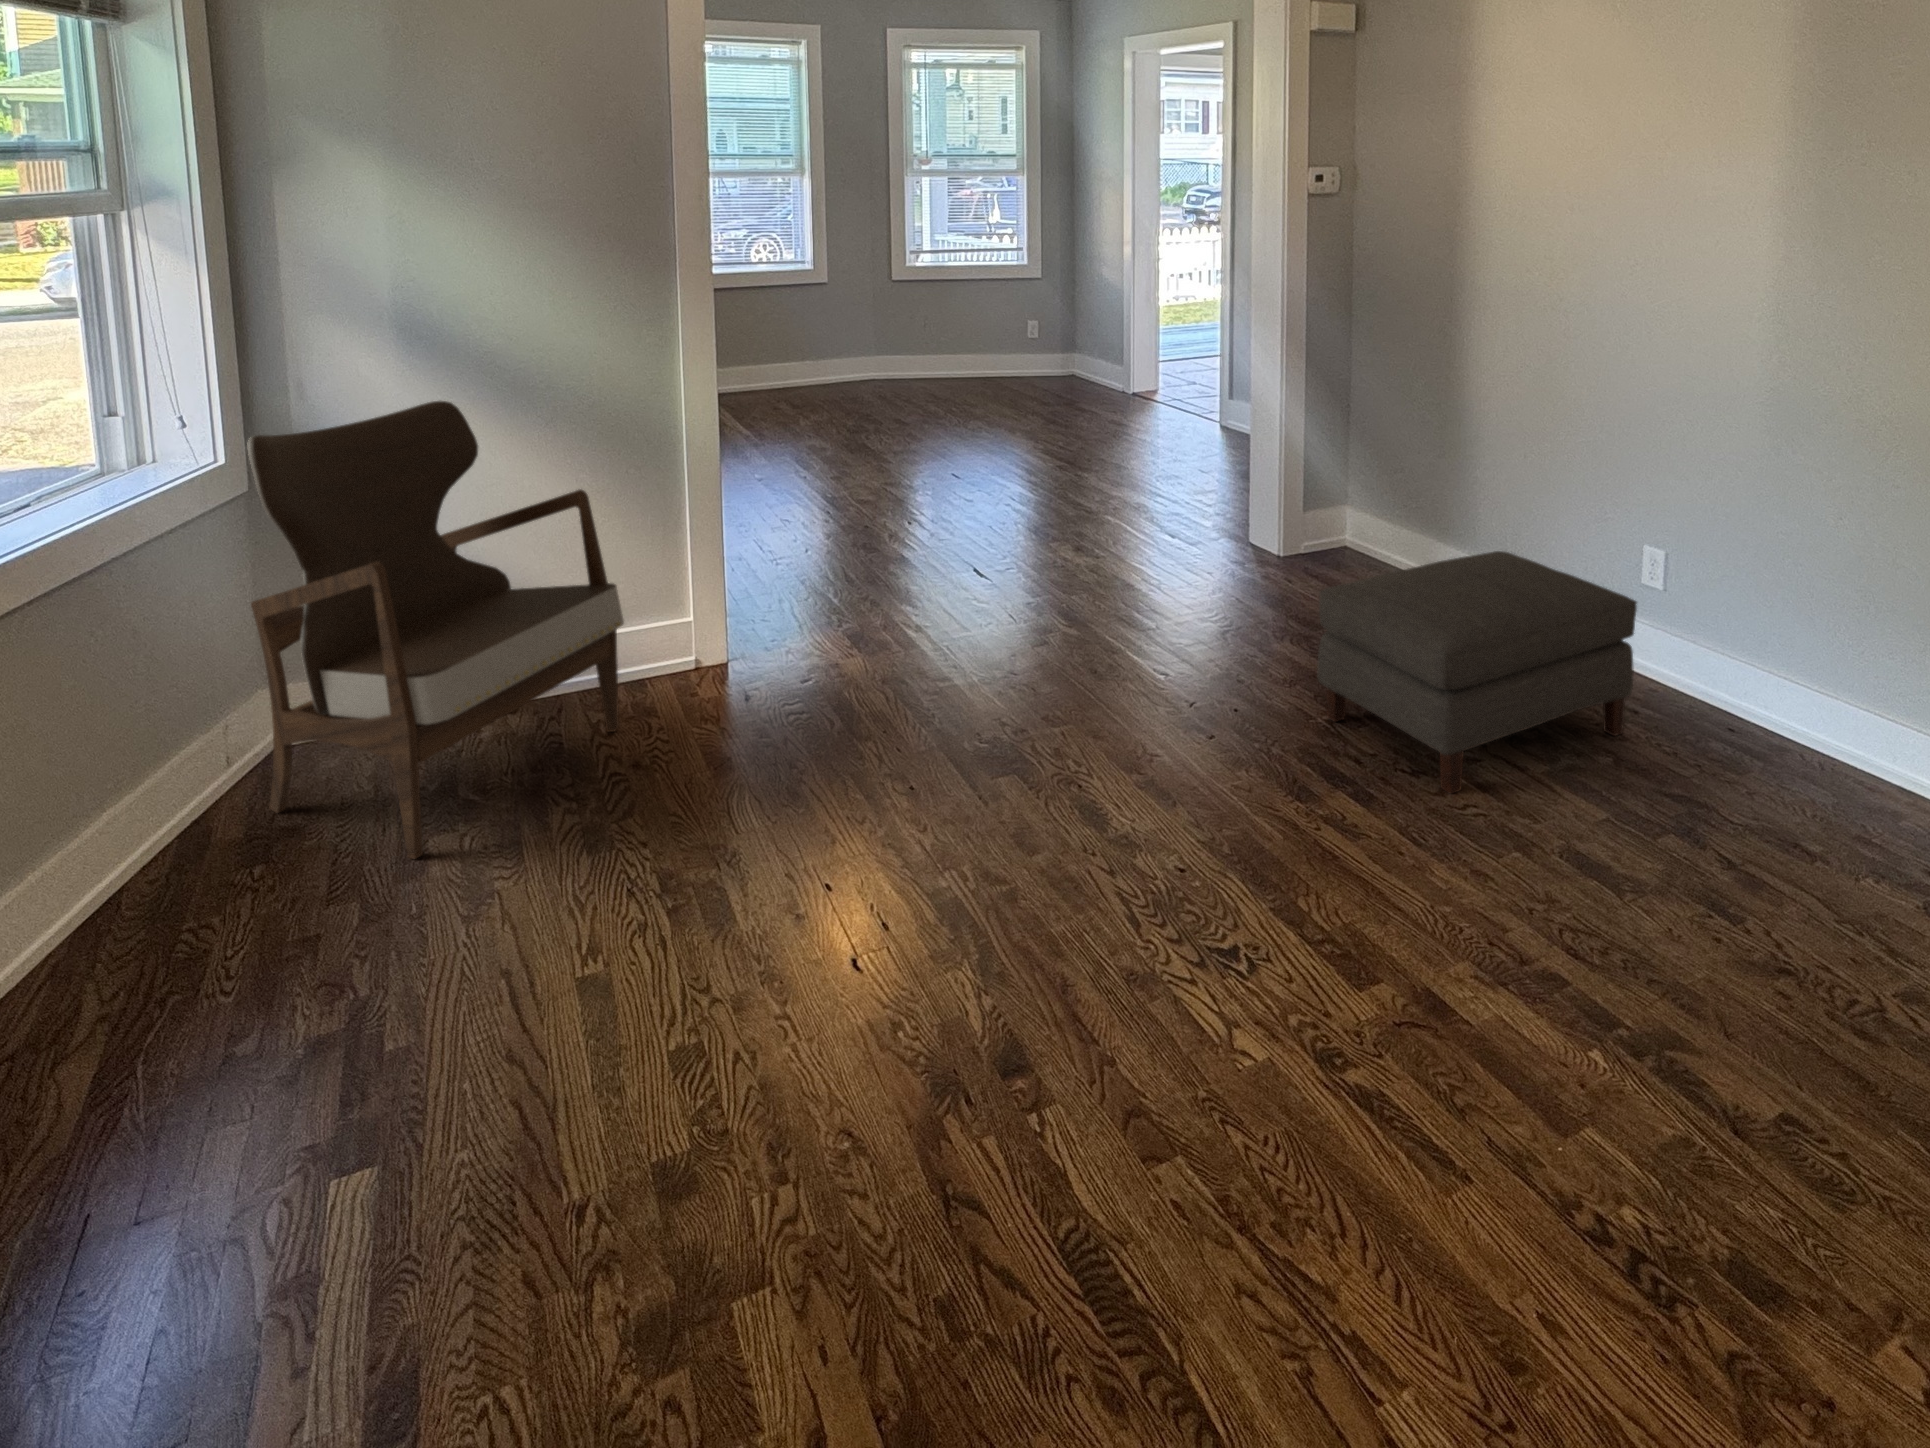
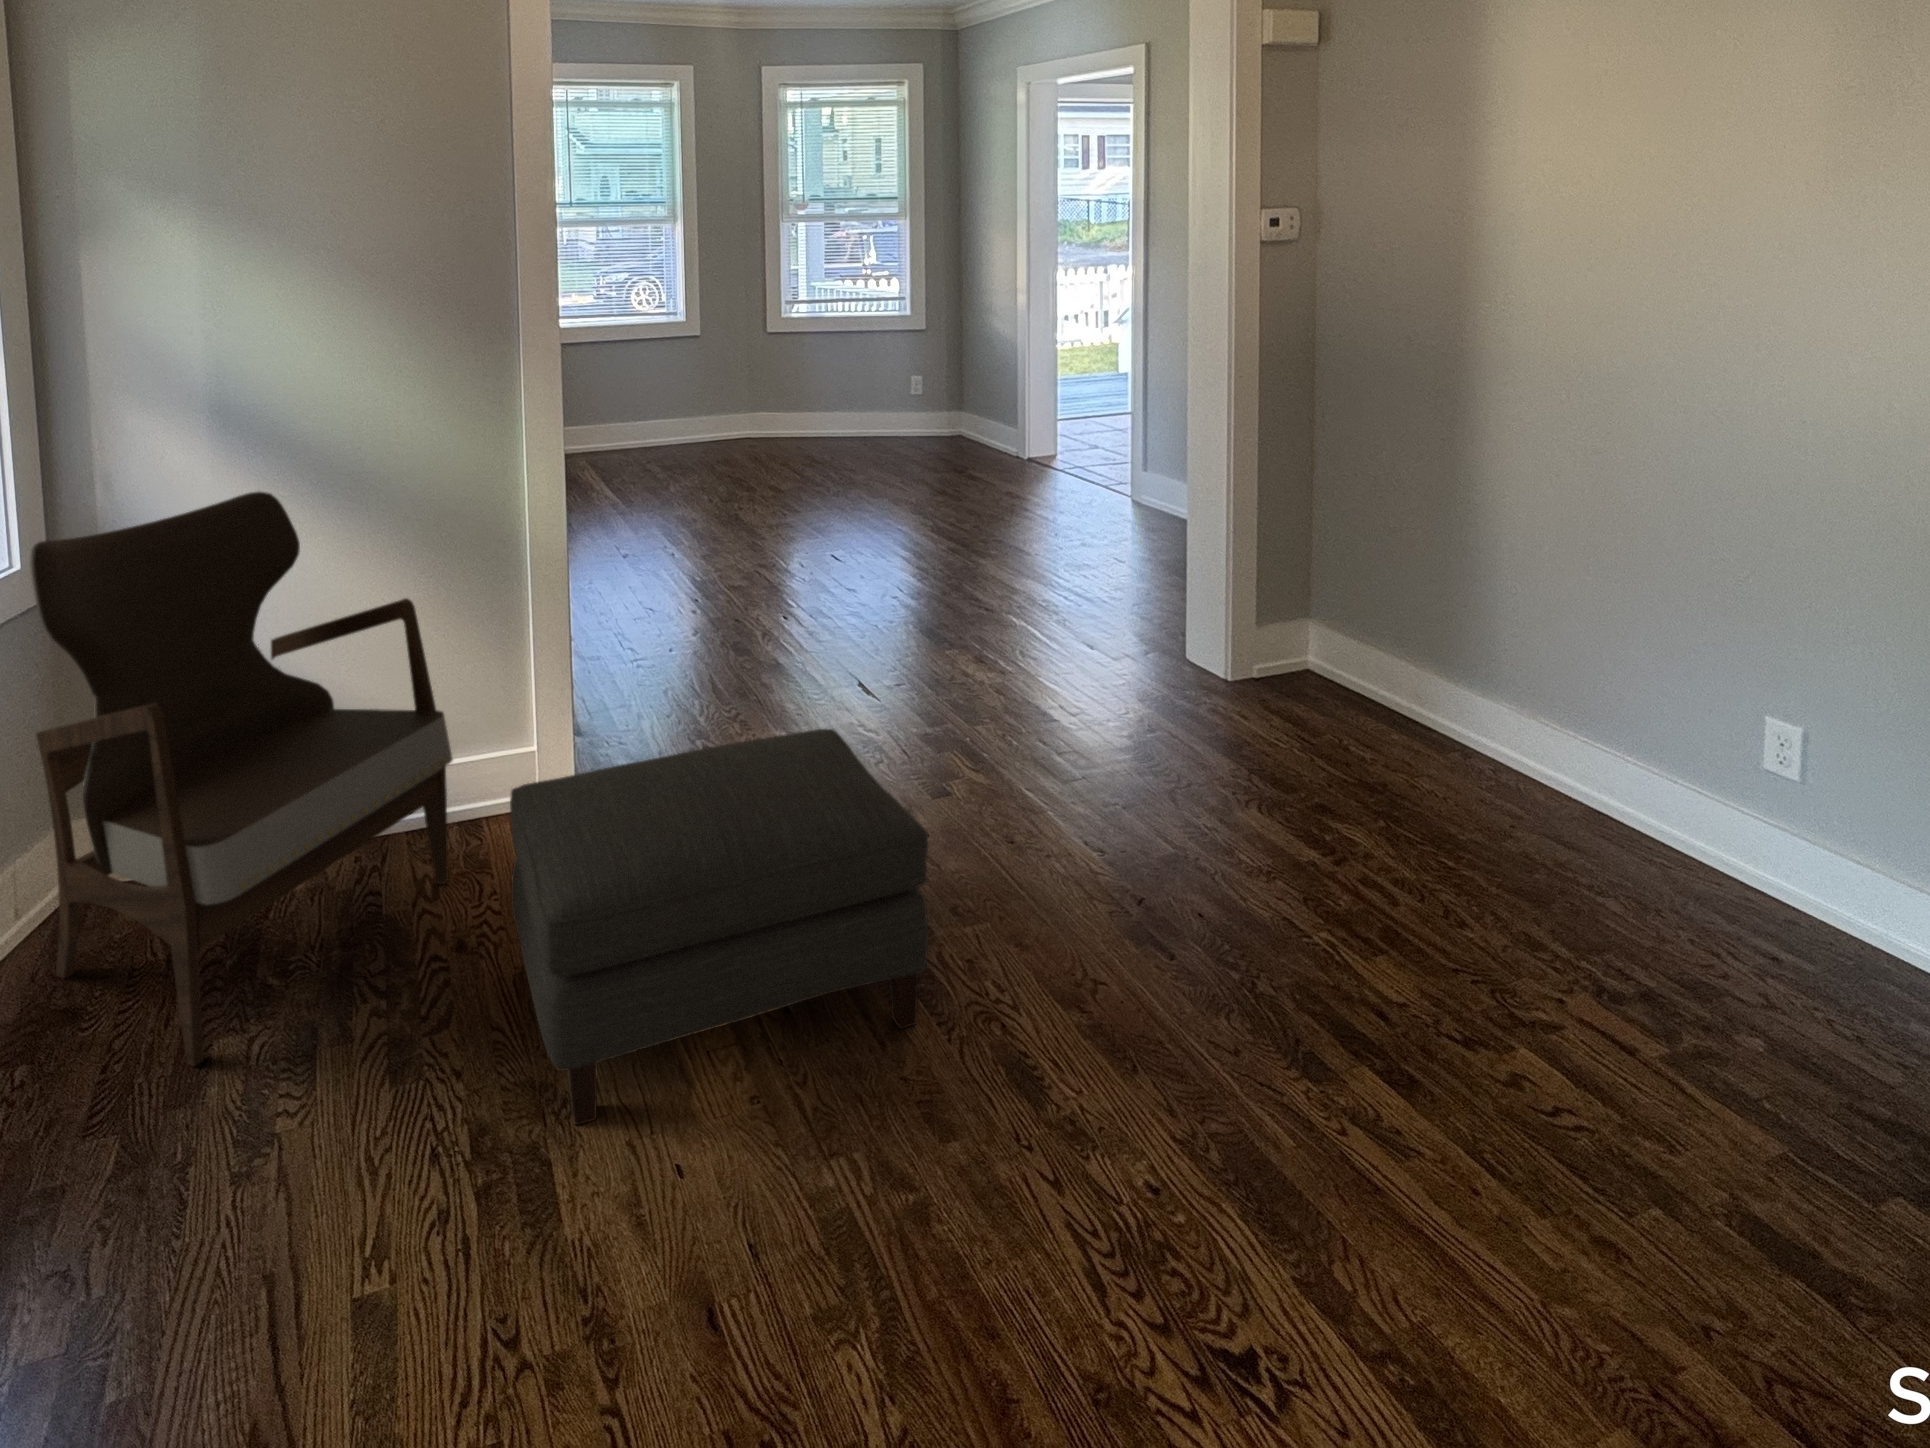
ottoman: present [1317,551,1637,794] -> present [510,729,929,1125]

